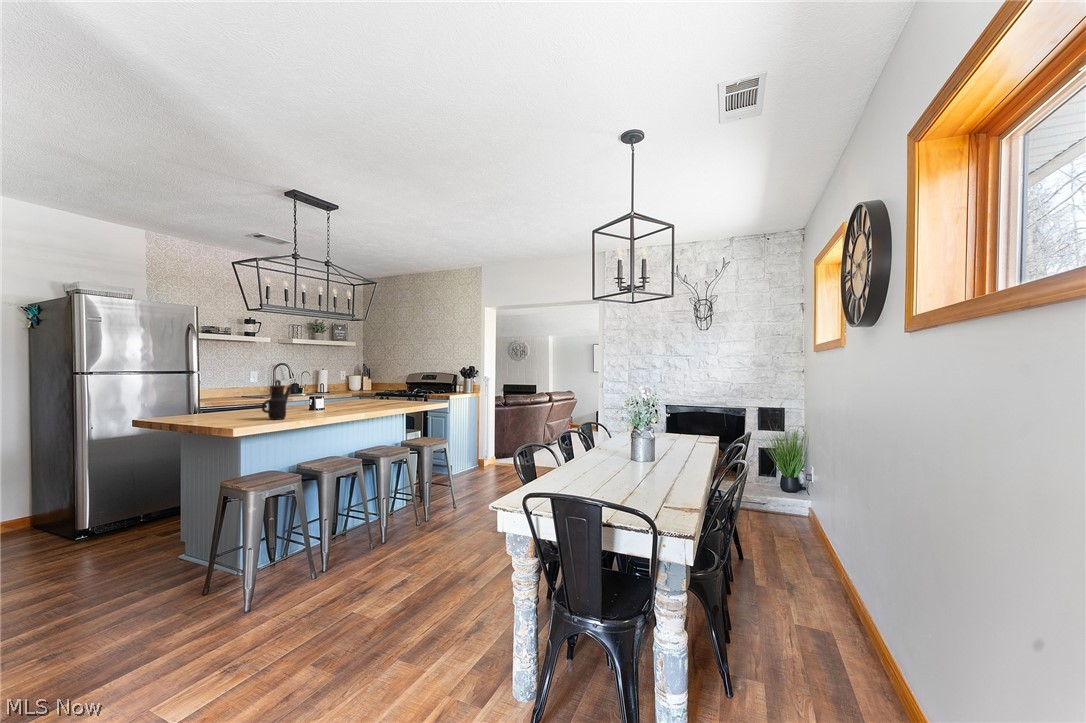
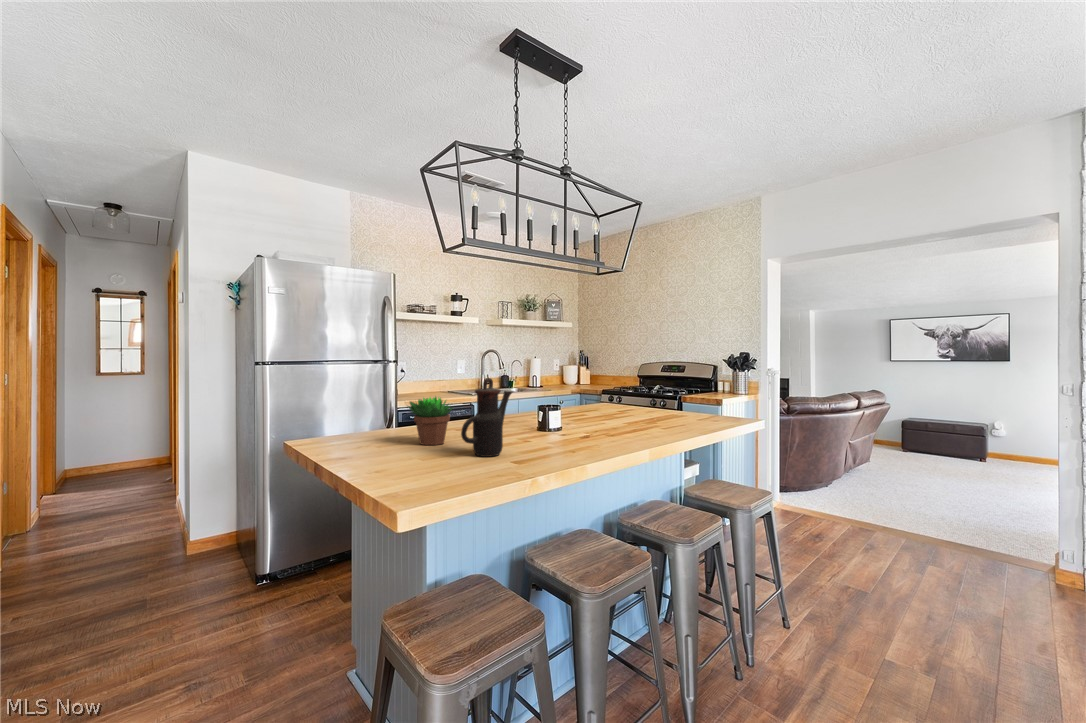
succulent plant: none [225,391,256,418] -> present [408,397,453,445]

